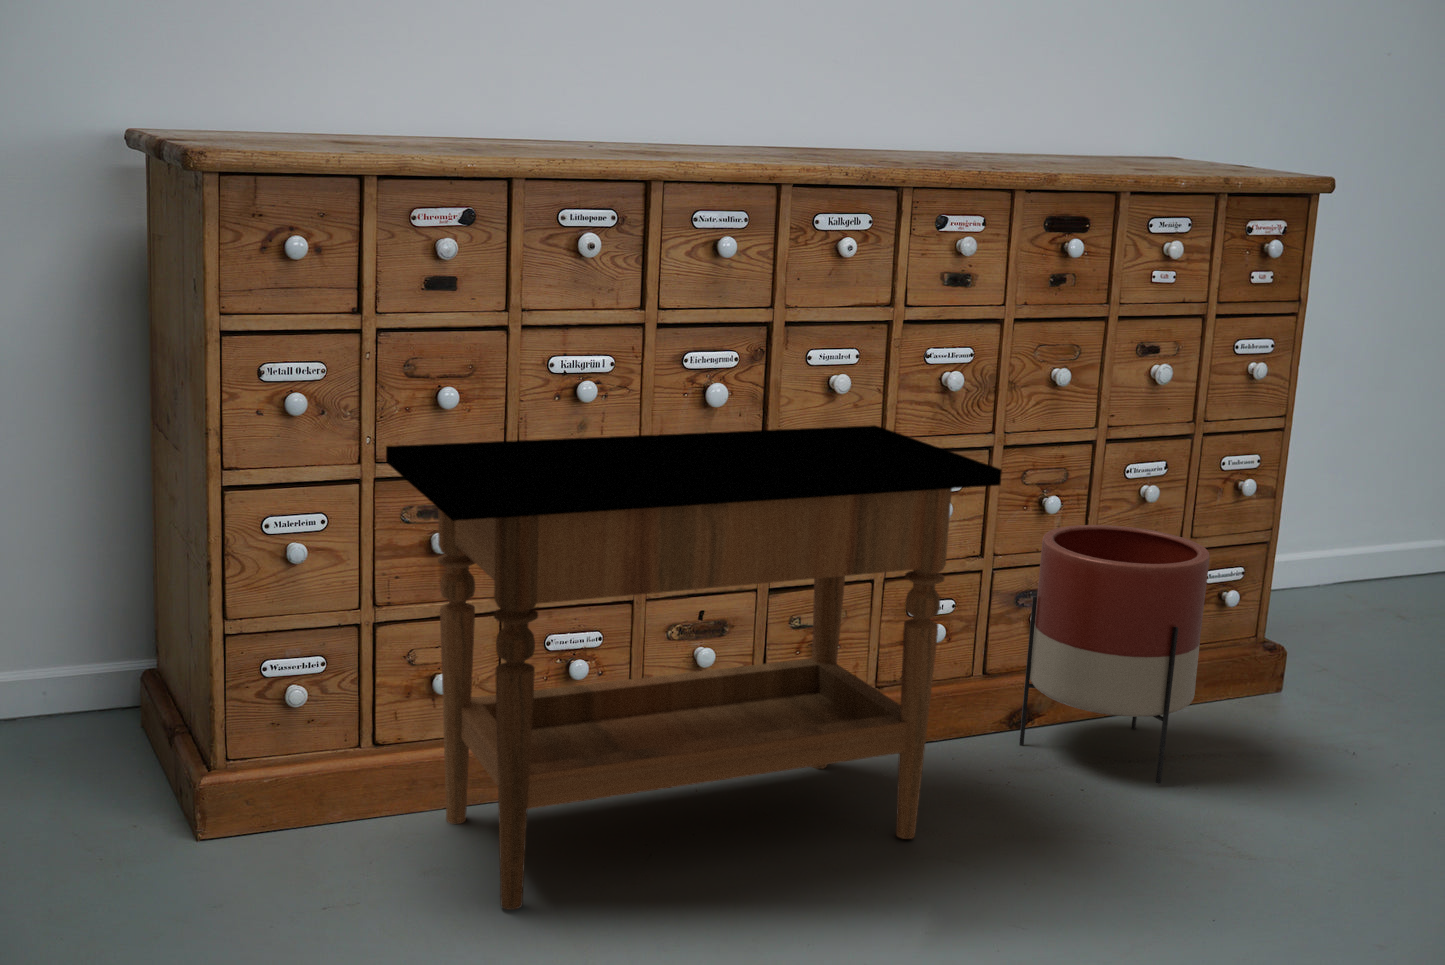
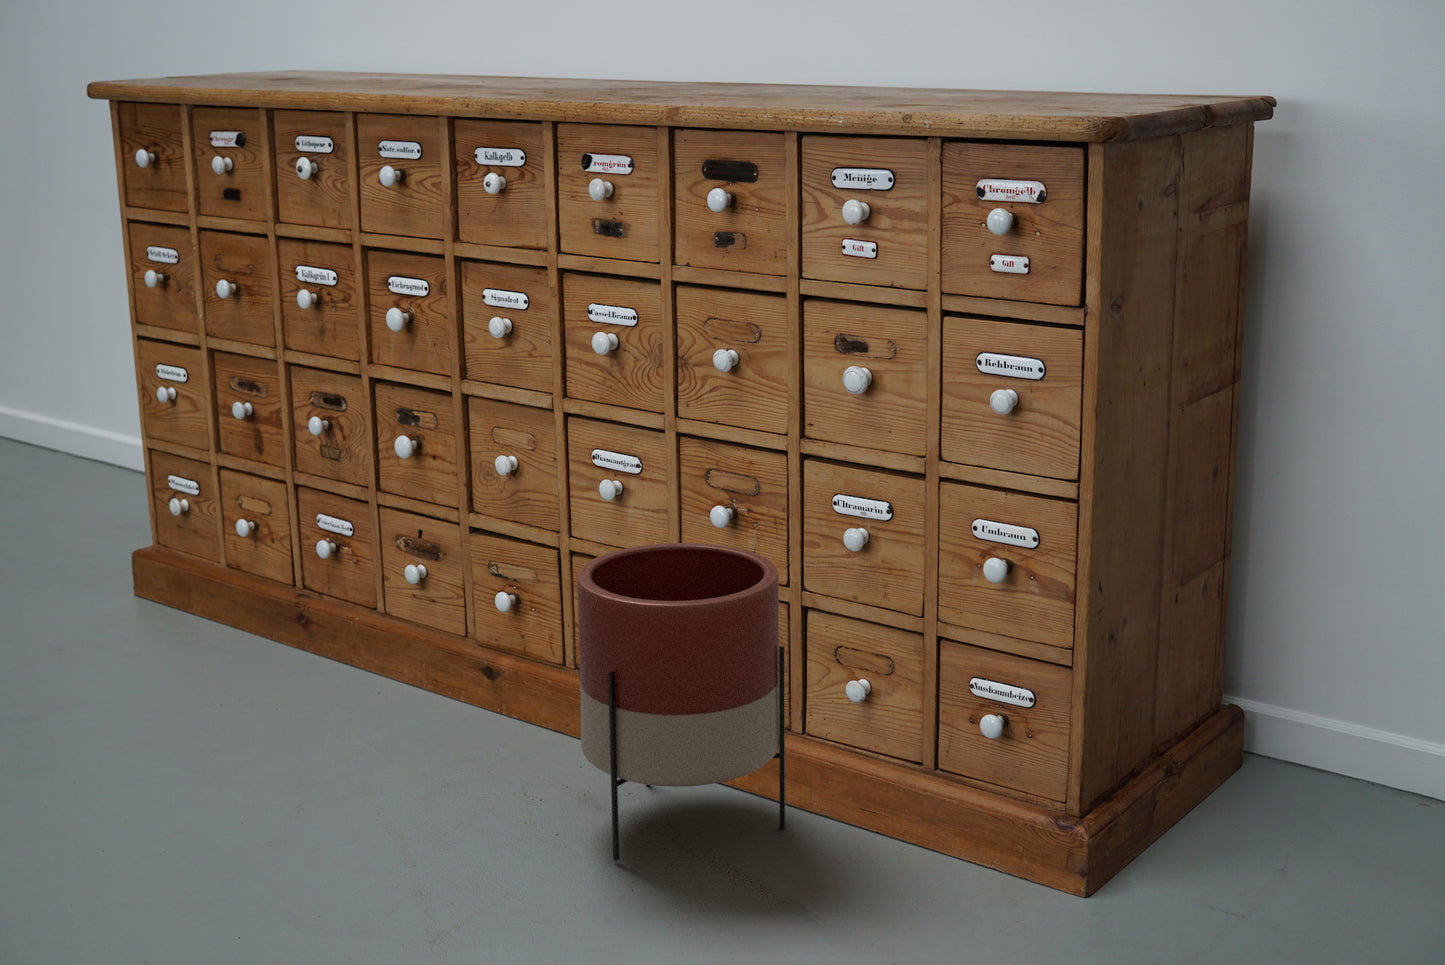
side table: present [386,425,1002,910] -> none [11,321,526,781]

